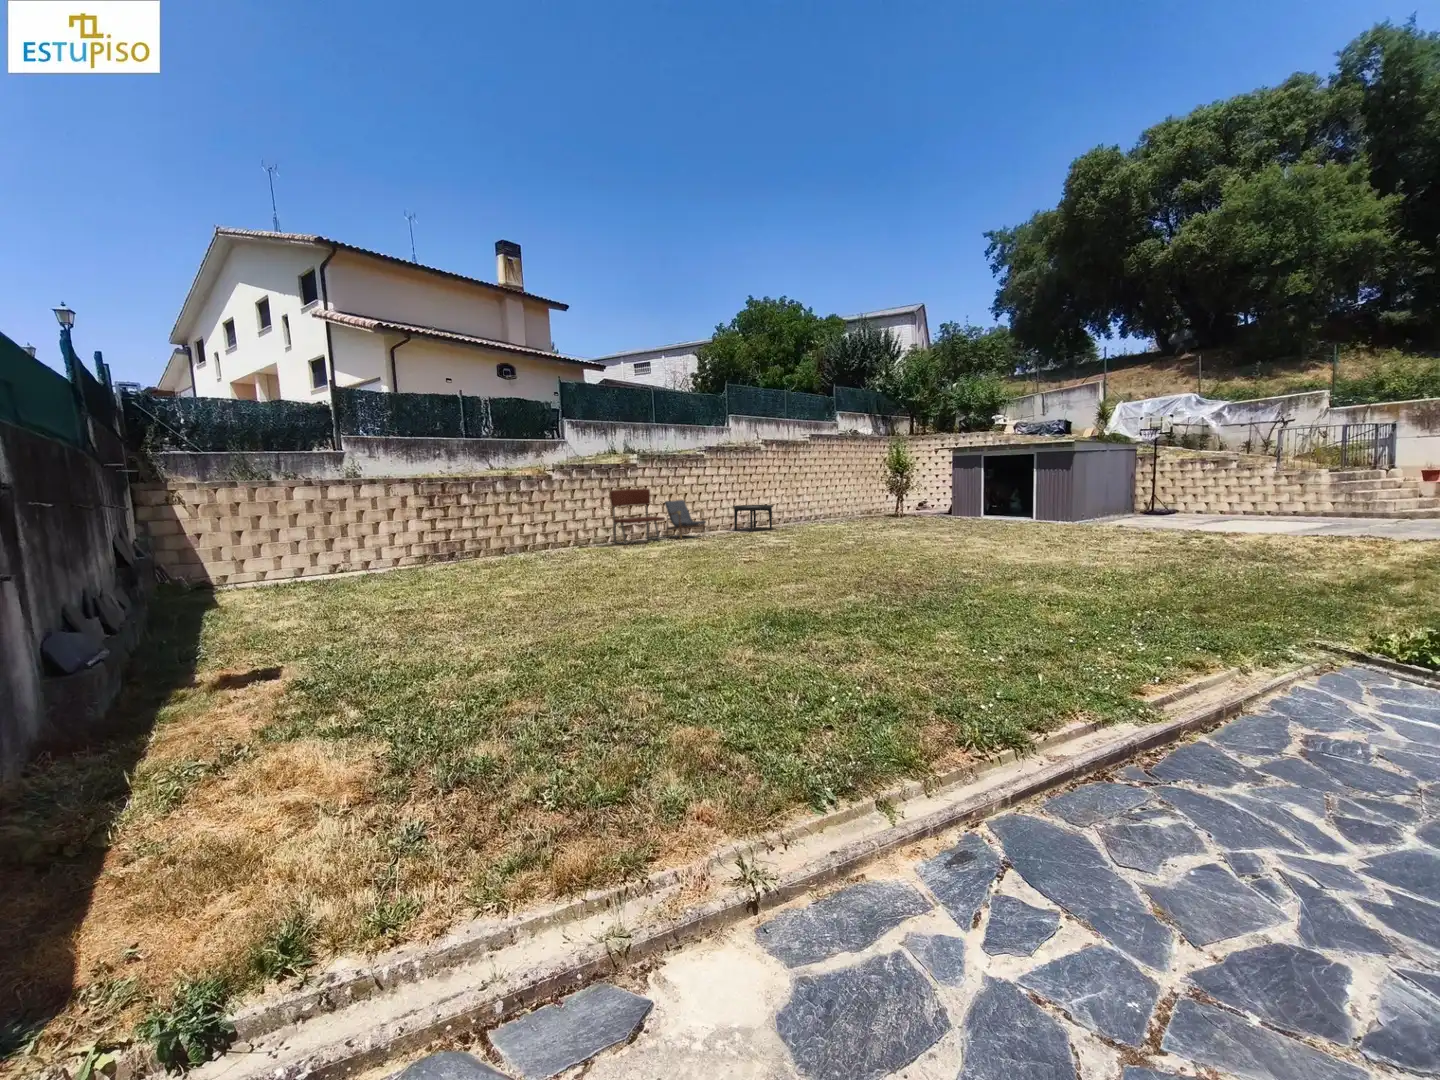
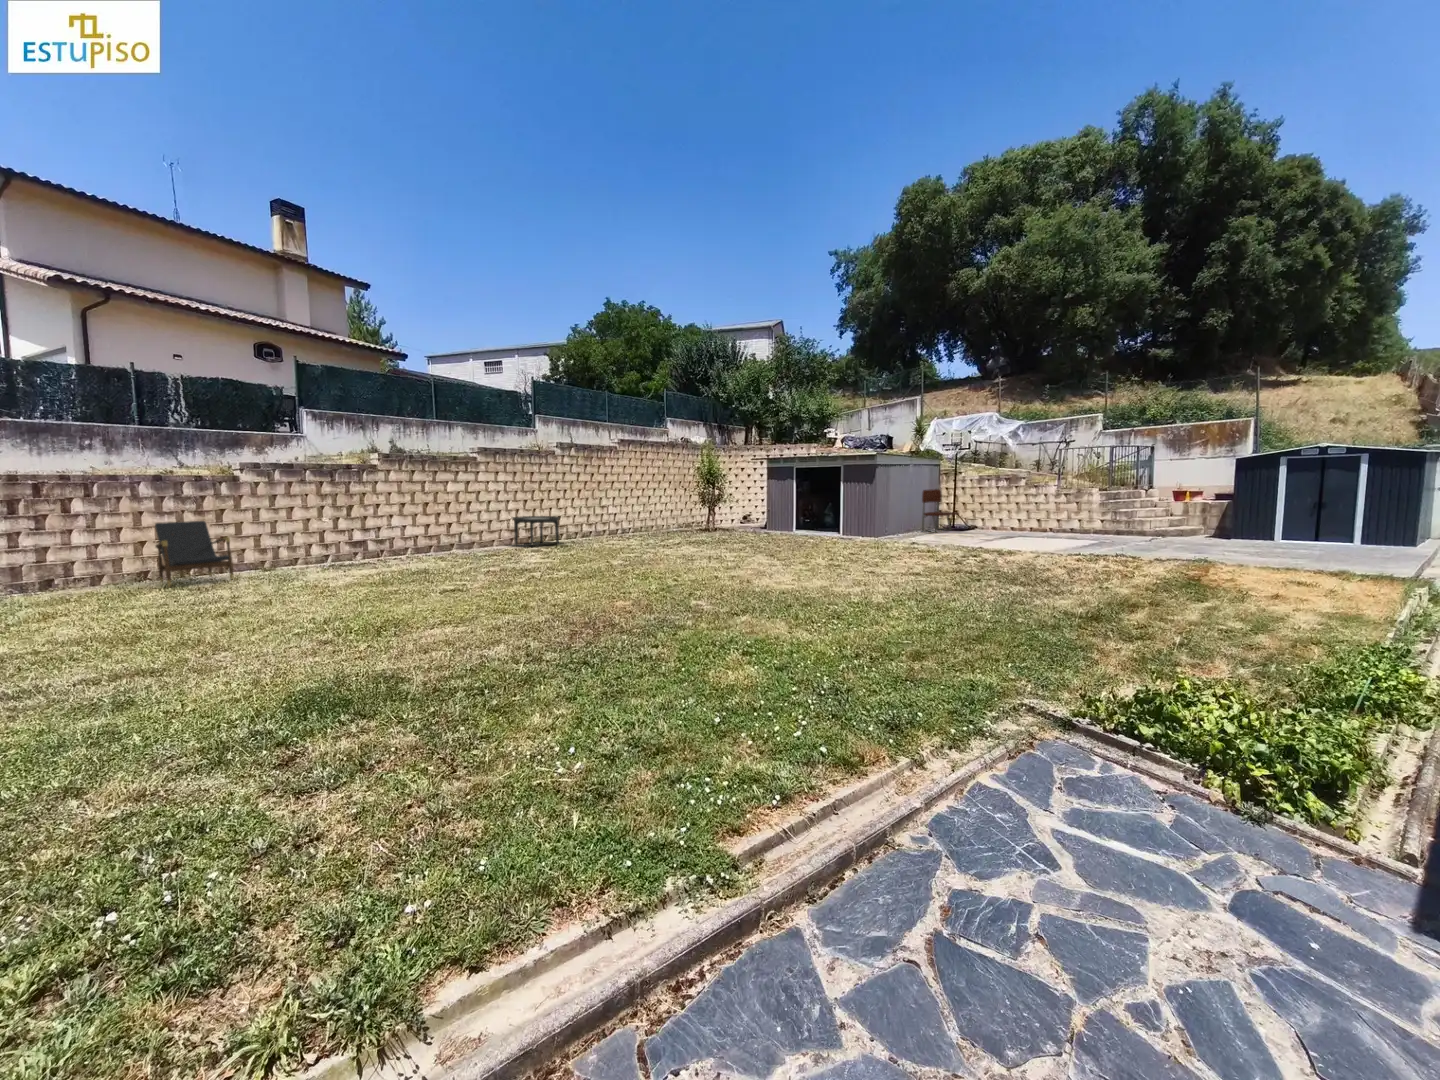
bench: present [610,489,665,544] -> present [922,489,958,533]
lounge chair: present [665,500,706,538] -> present [155,521,233,587]

